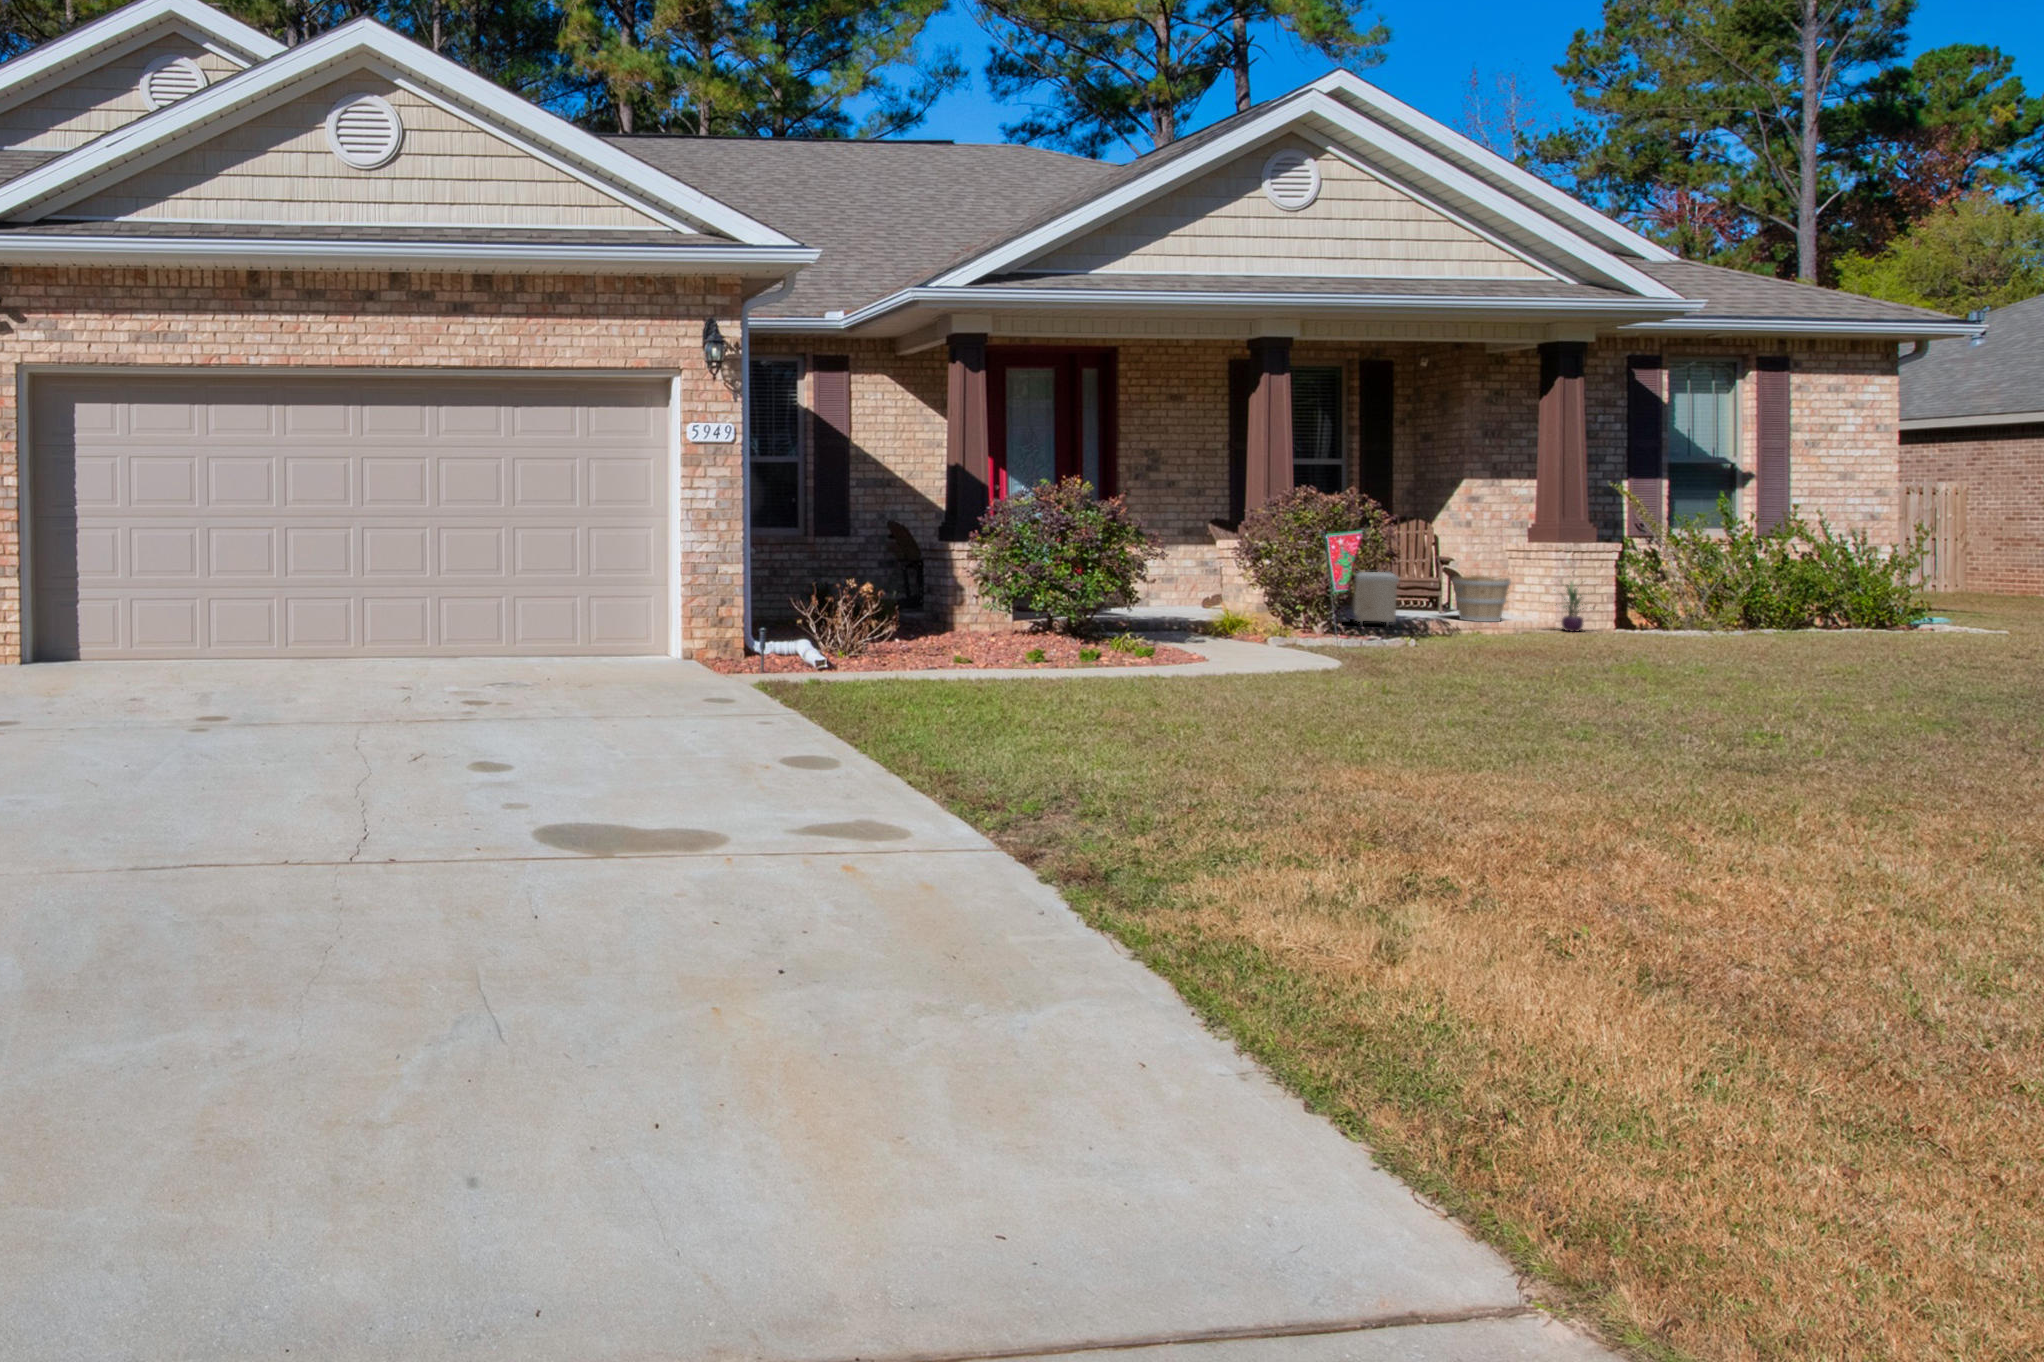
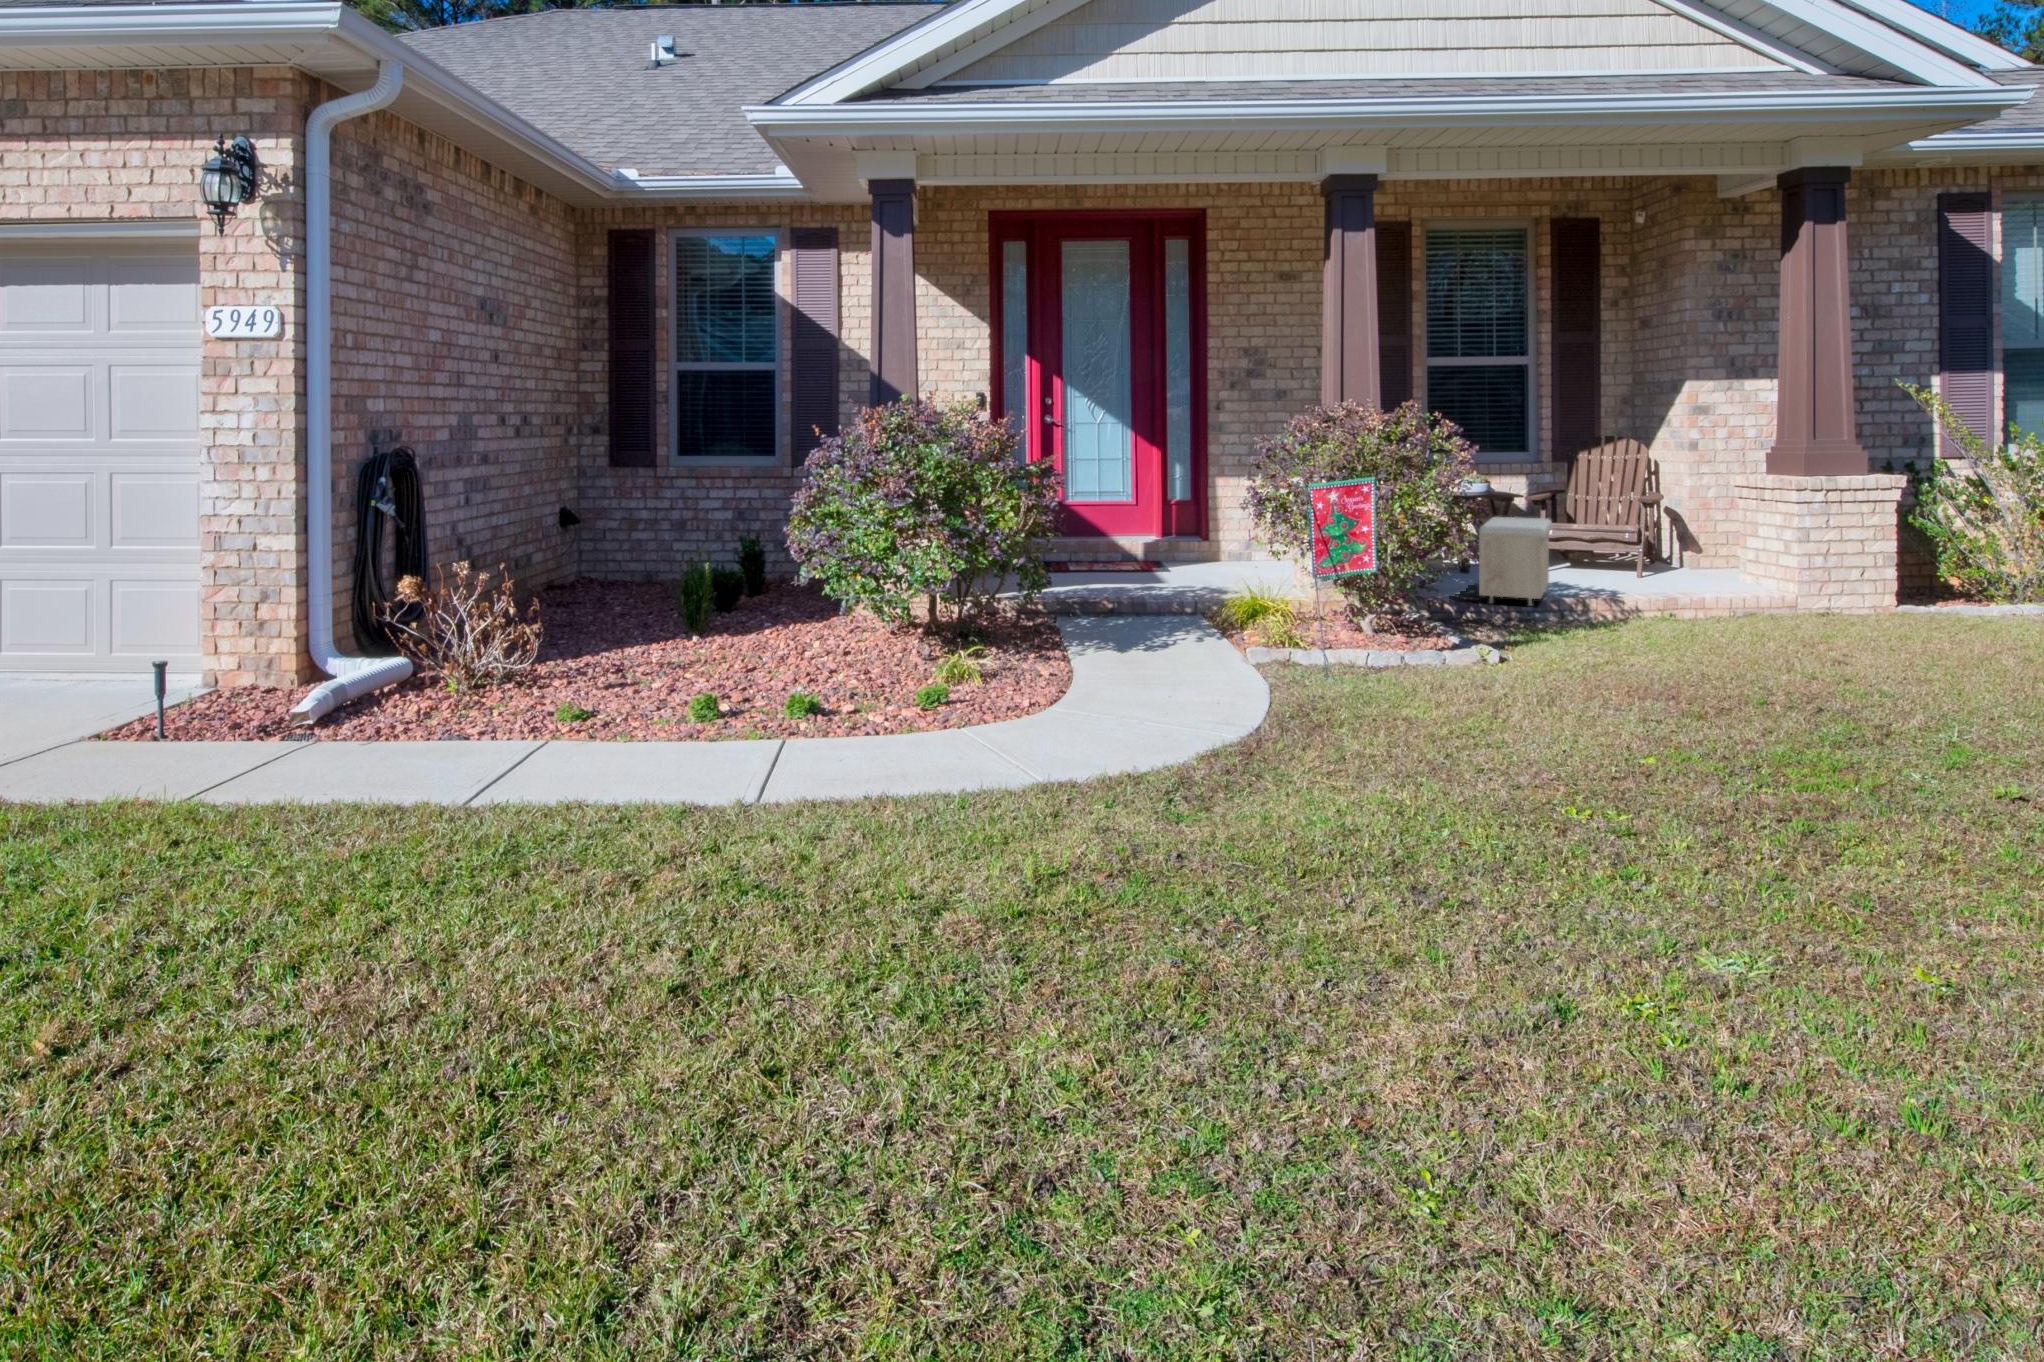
wooden bucket: present [1452,575,1511,622] -> none [1654,519,1742,593]
decorative plant: present [1562,582,1591,632] -> none [1772,533,1875,619]

